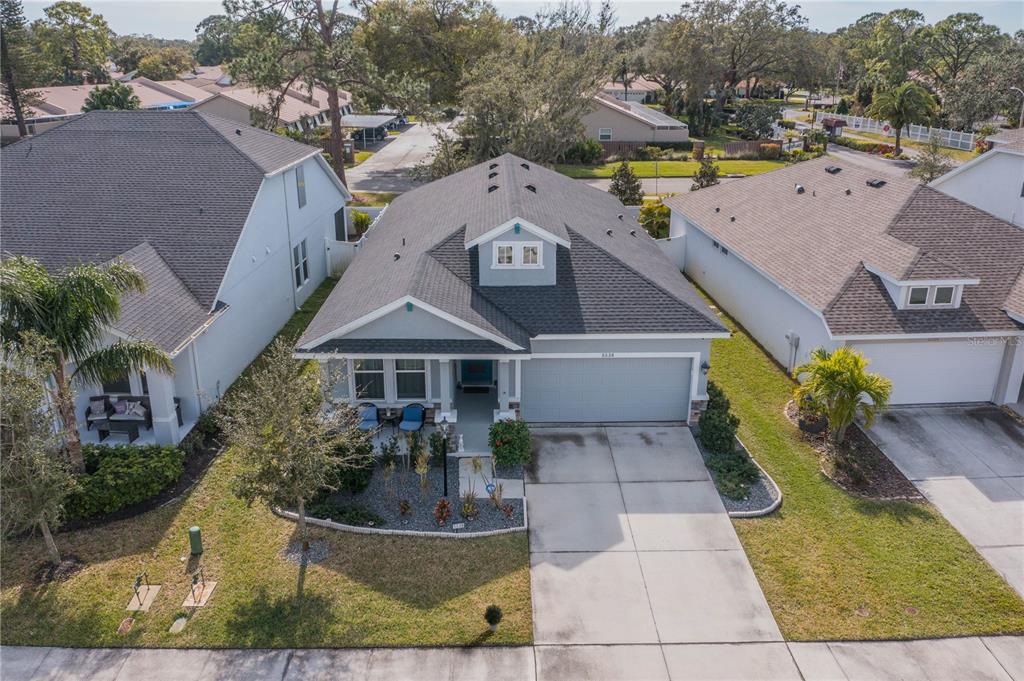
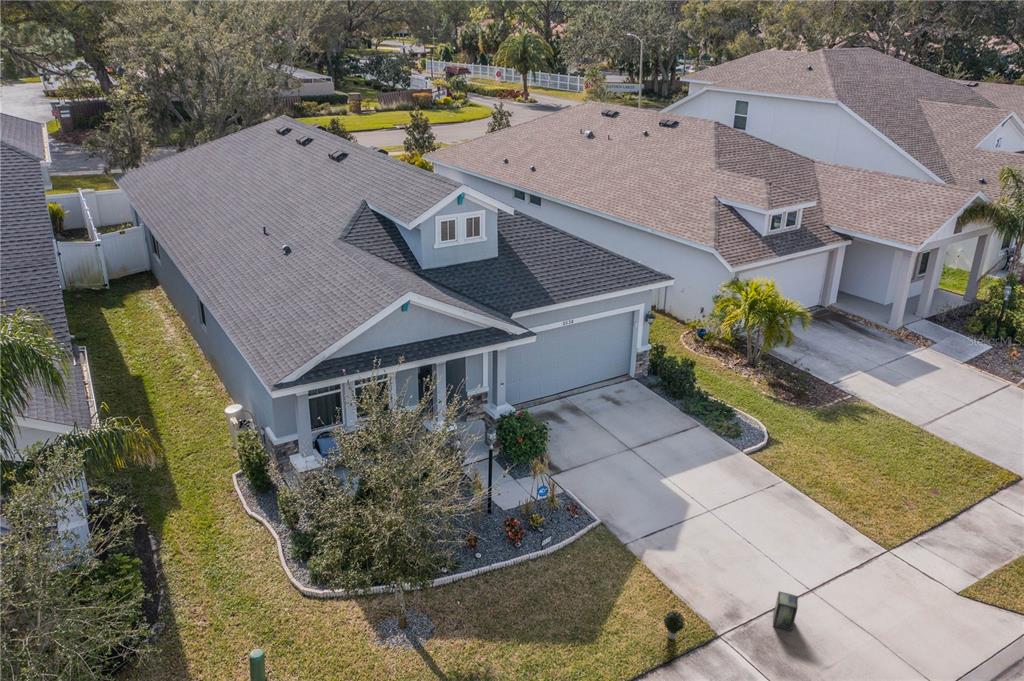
lounge chair: present [798,411,829,442] -> none [721,335,757,370]
storage box: none [590,624,617,665] -> present [773,592,798,631]

